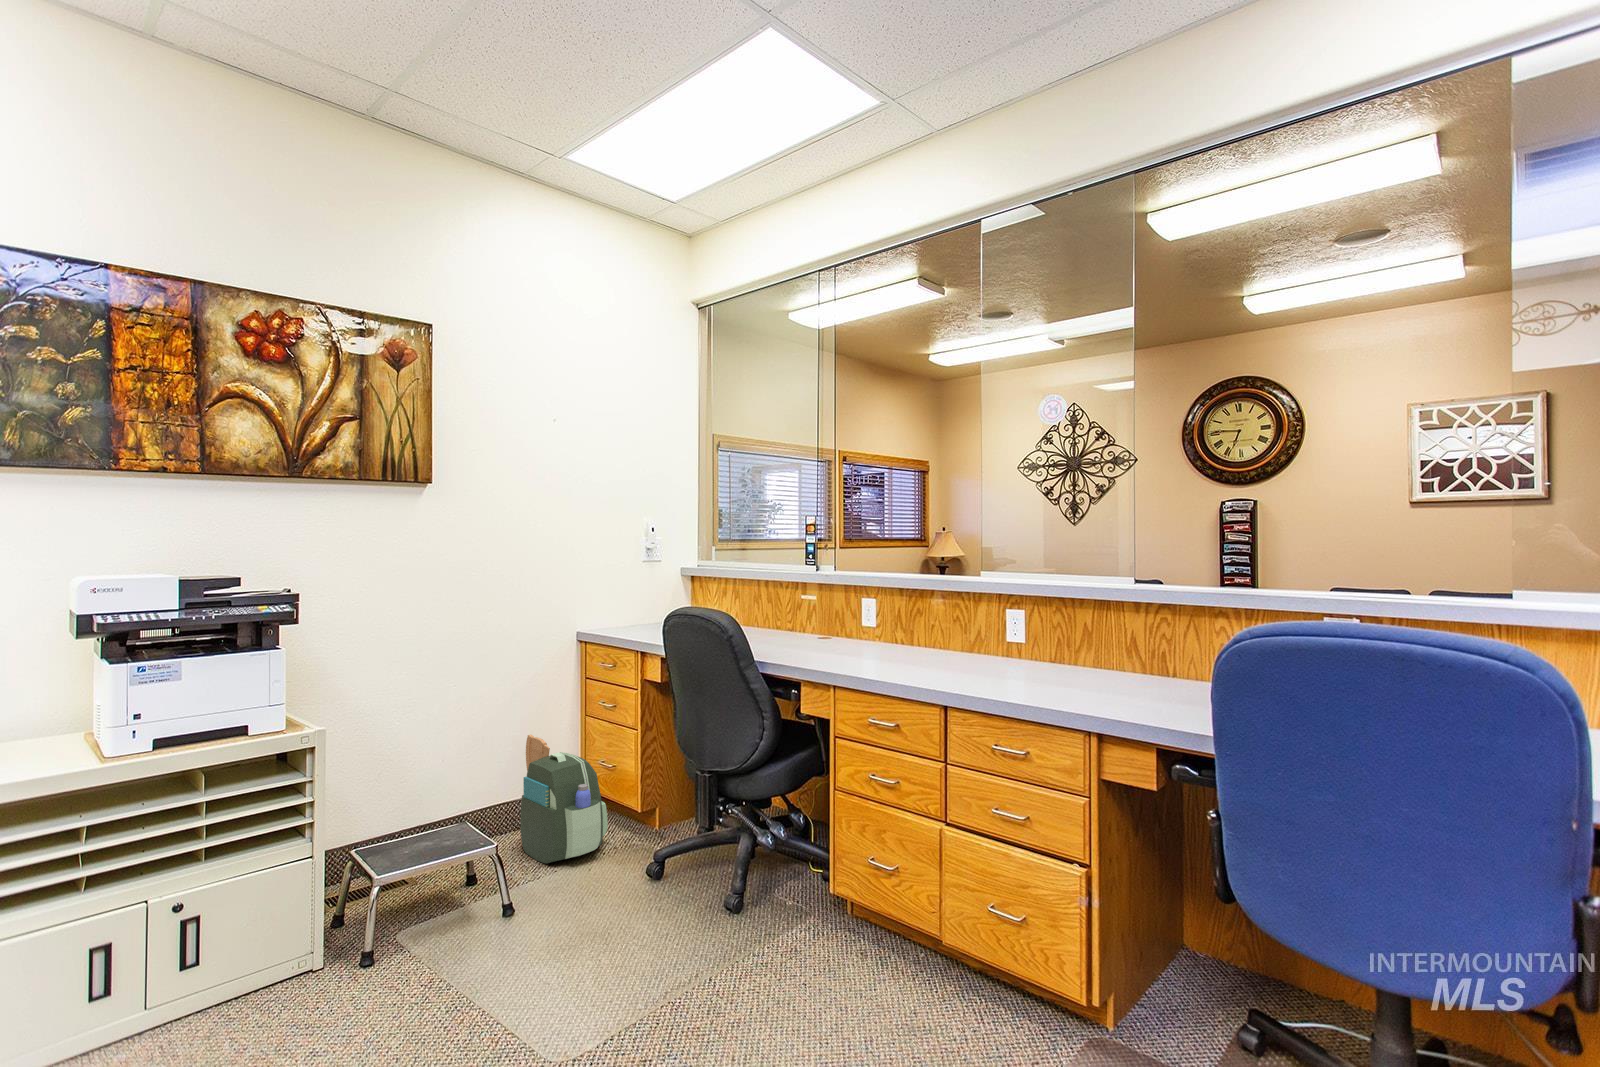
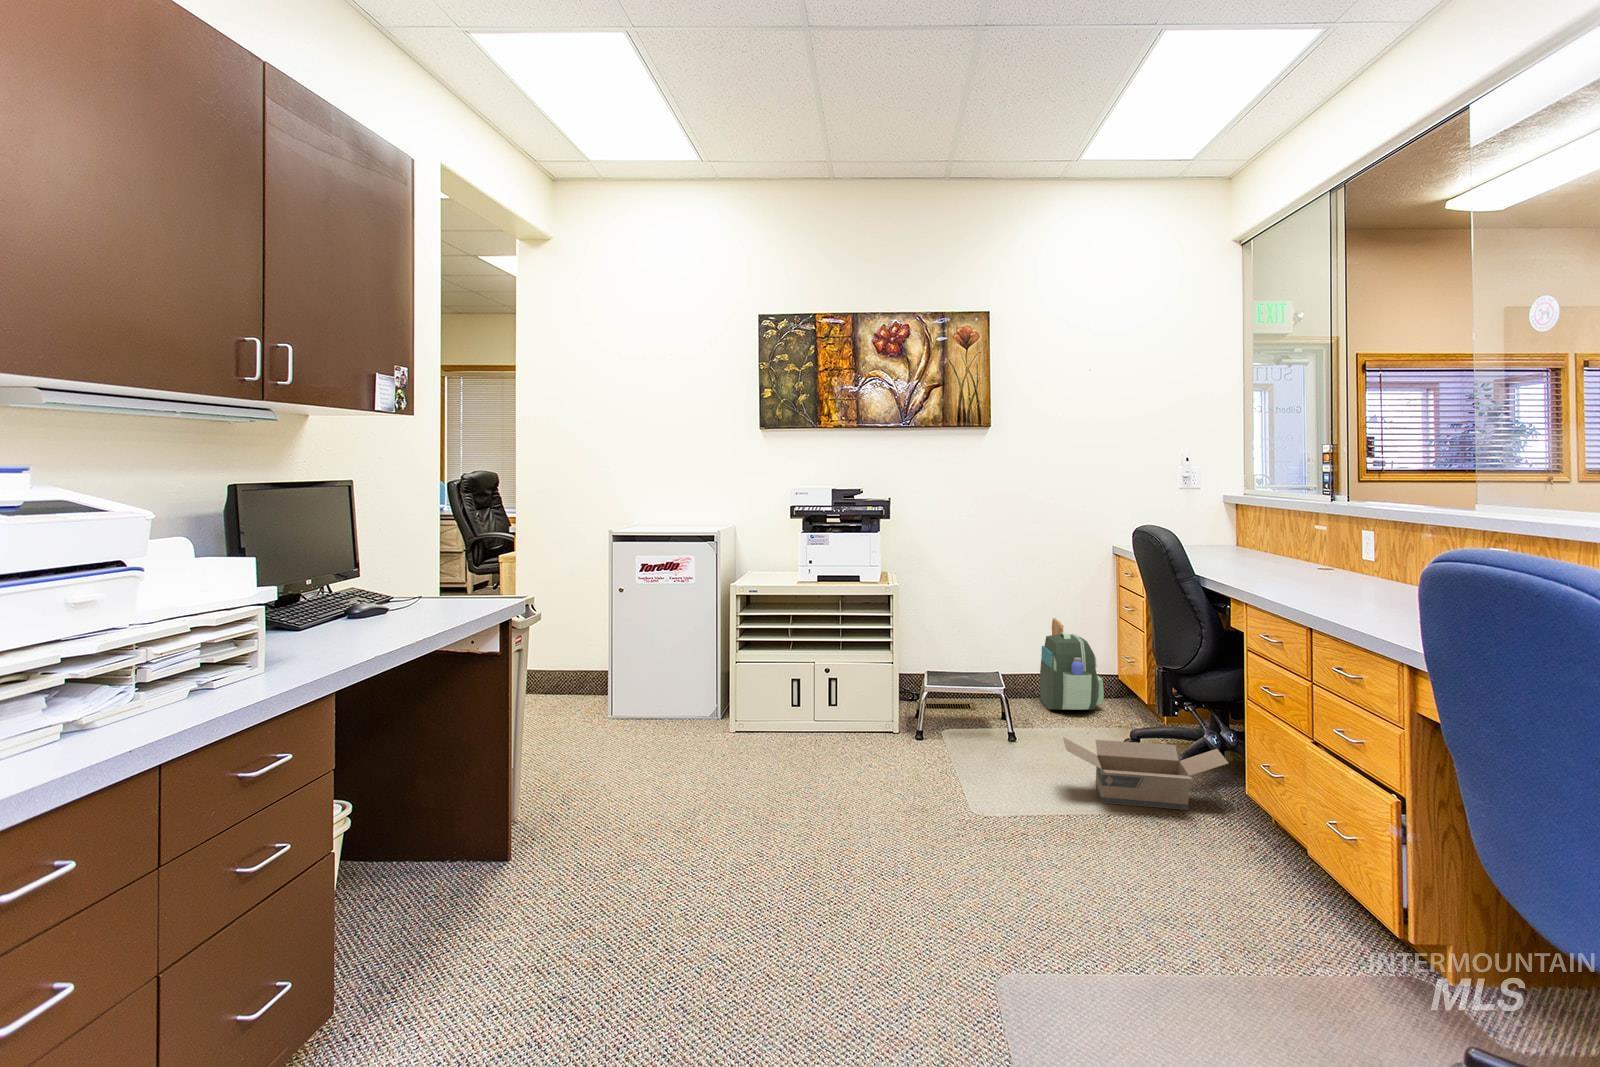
cardboard box: none [652,870,844,1004] -> present [1063,737,1228,810]

